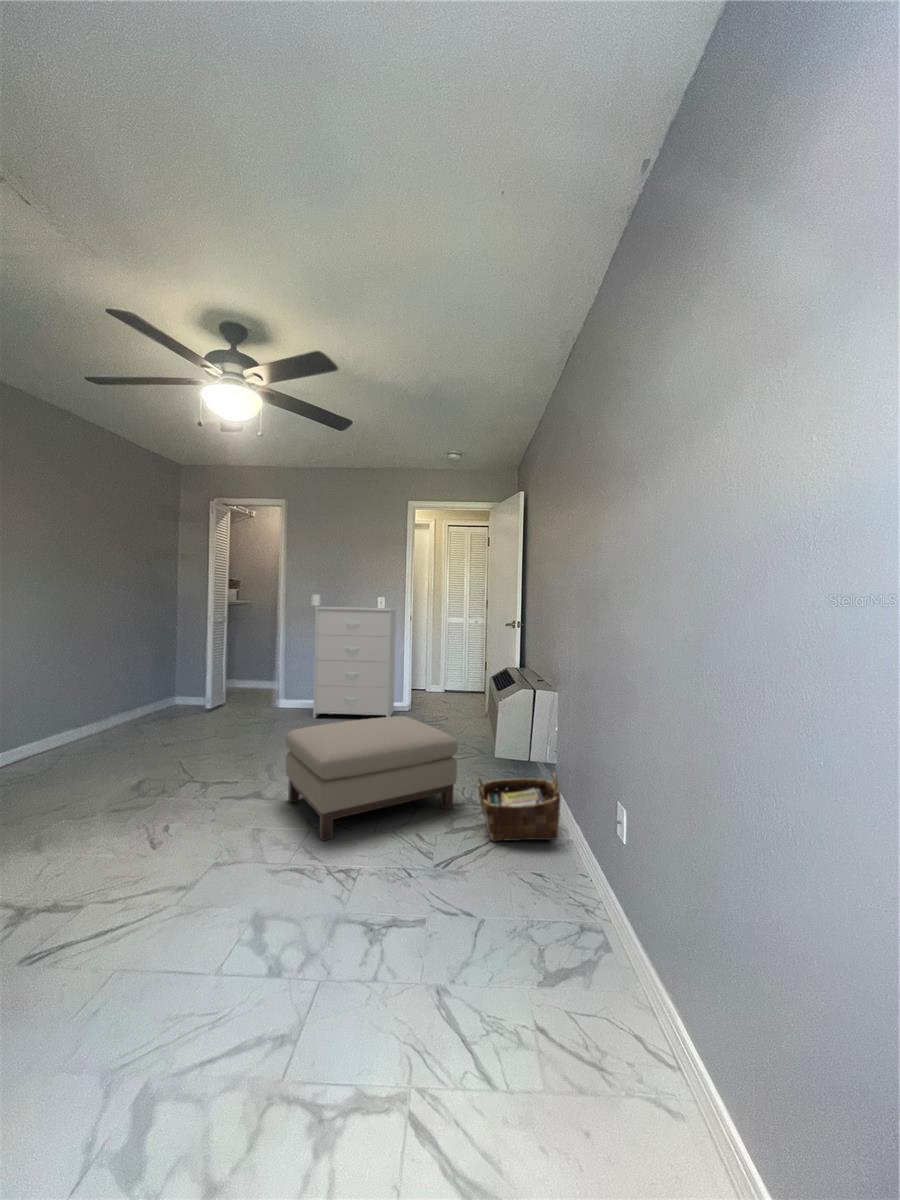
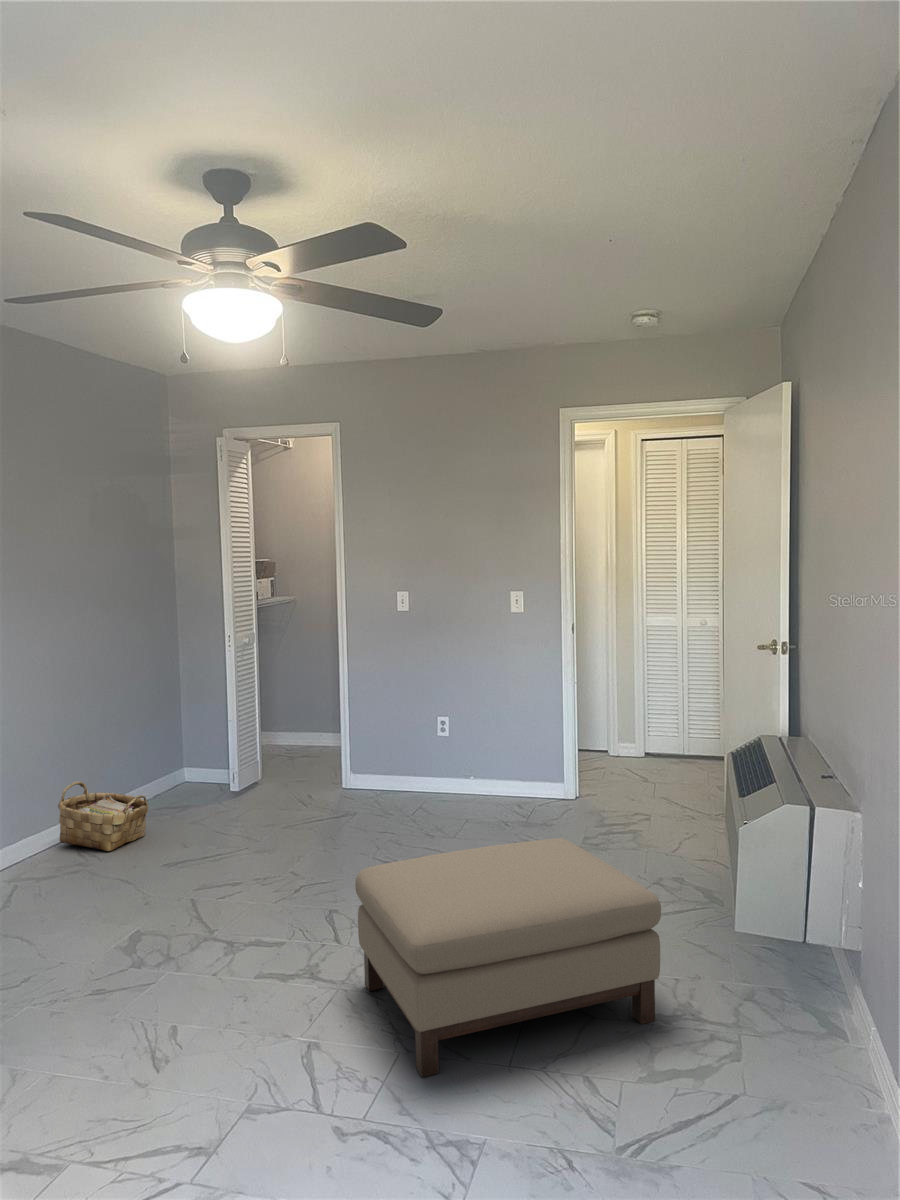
dresser: present [313,607,397,718] -> none [401,612,548,818]
woven basket: present [477,773,560,841] -> present [58,781,148,851]

